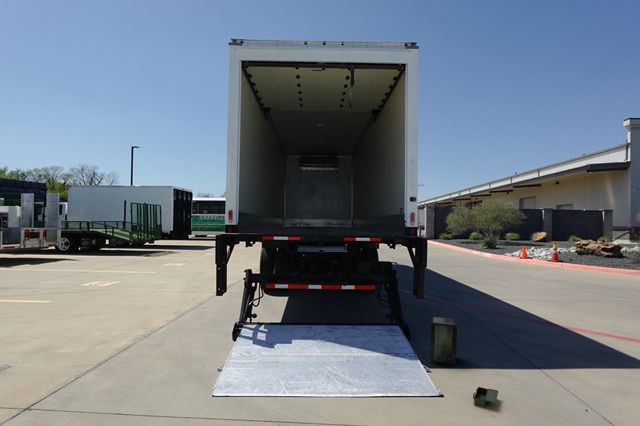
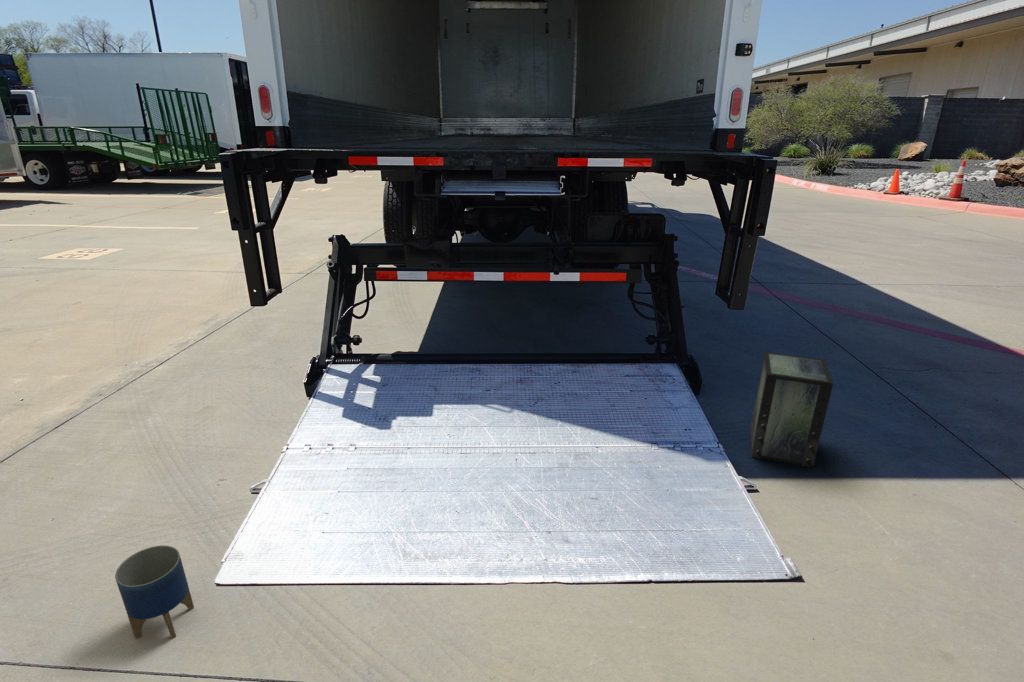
planter: none [188,373,209,409] -> present [115,546,194,639]
toolbox: present [473,387,498,407] -> none [884,557,959,628]

